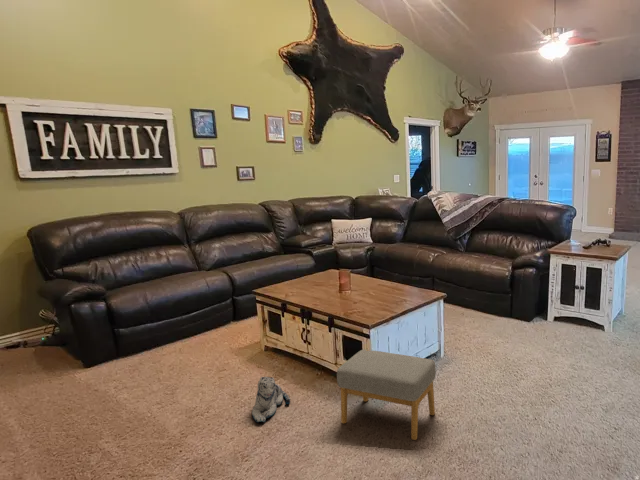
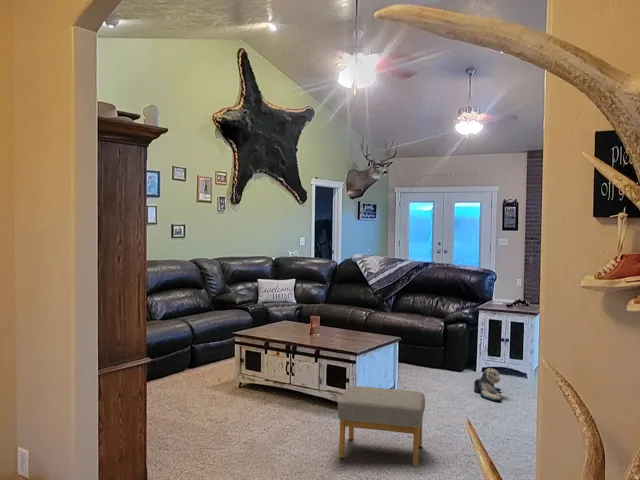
plush toy: present [252,377,290,422] -> present [474,368,501,401]

